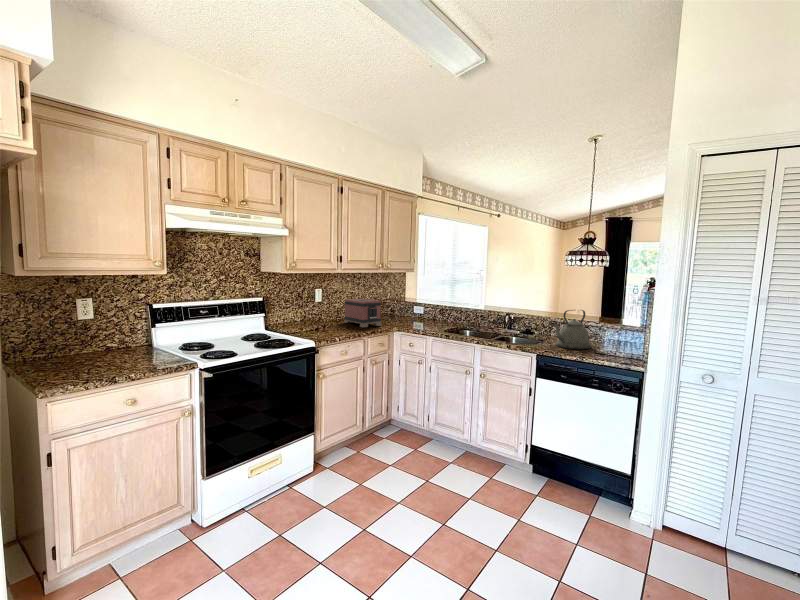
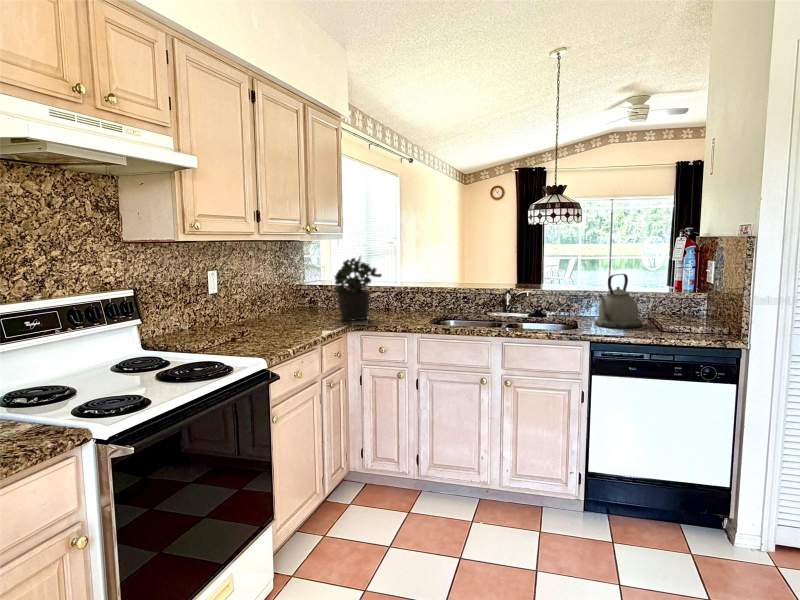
potted plant: none [394,284,427,325] -> present [335,258,382,321]
toaster: present [344,299,382,327] -> none [254,284,326,331]

